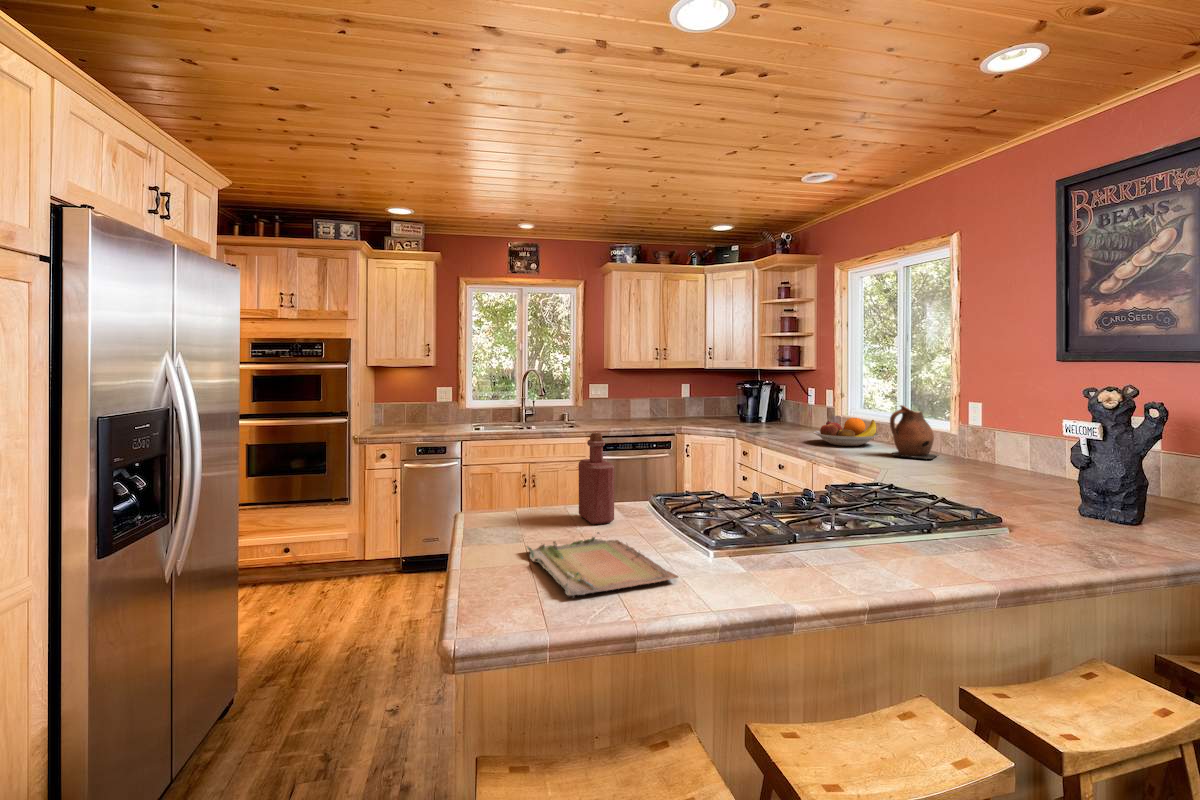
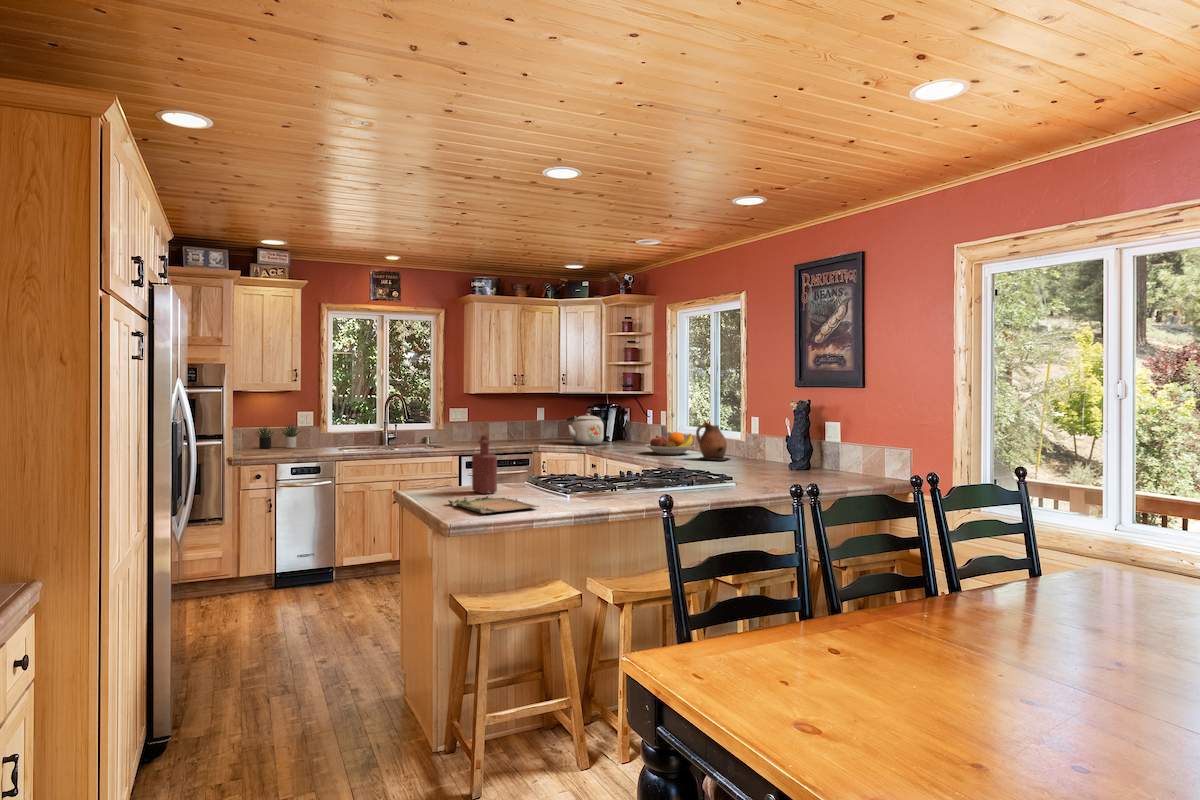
kettle: none [715,392,757,427] -> present [567,413,604,445]
succulent plant: none [391,398,440,425] -> present [257,424,300,449]

